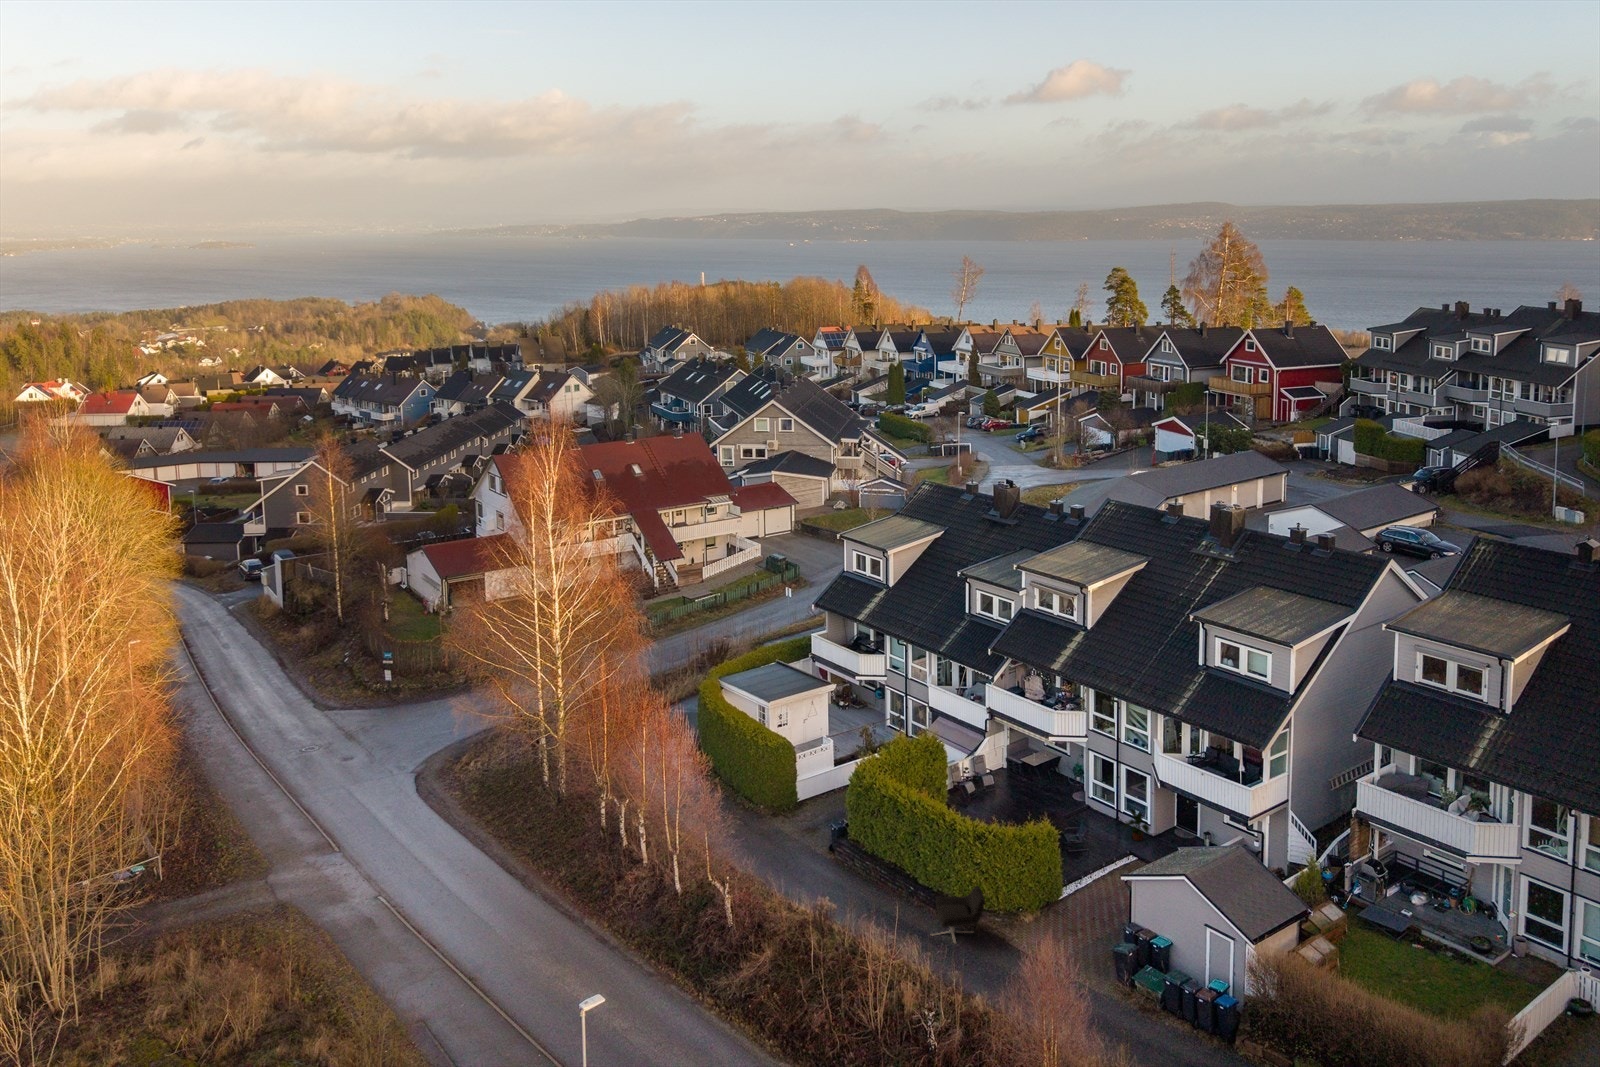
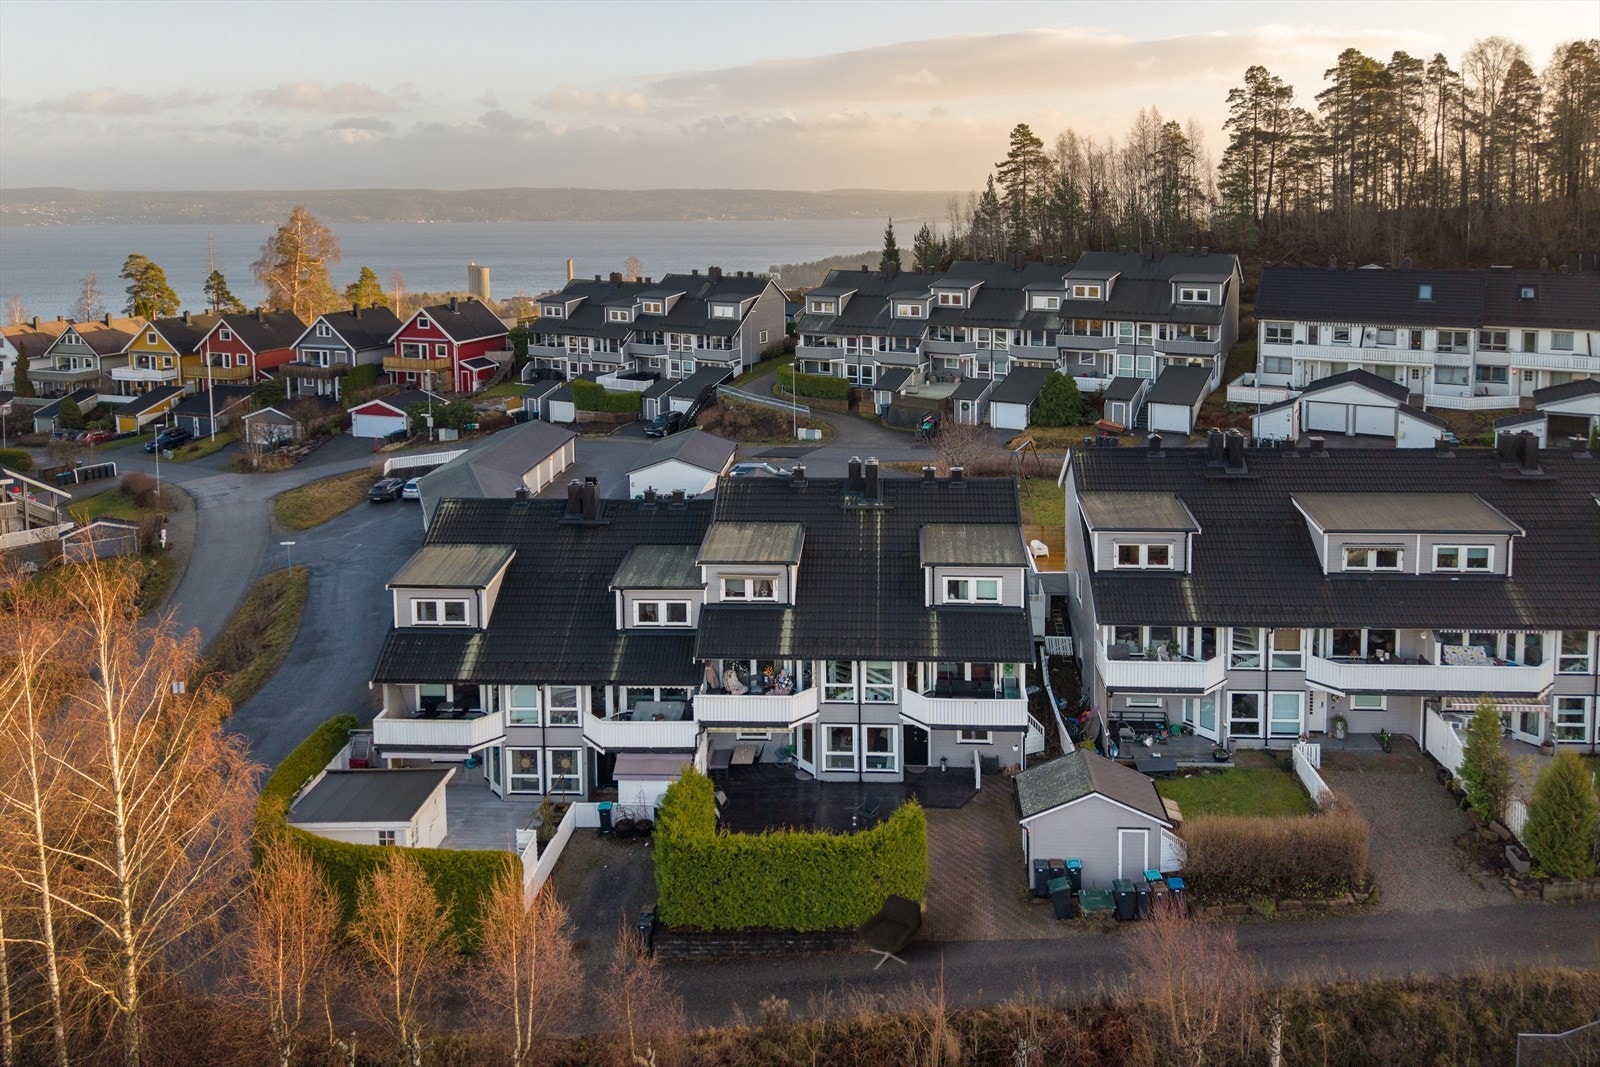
potted plant: present [1124,809,1149,841] -> none [877,764,908,794]

